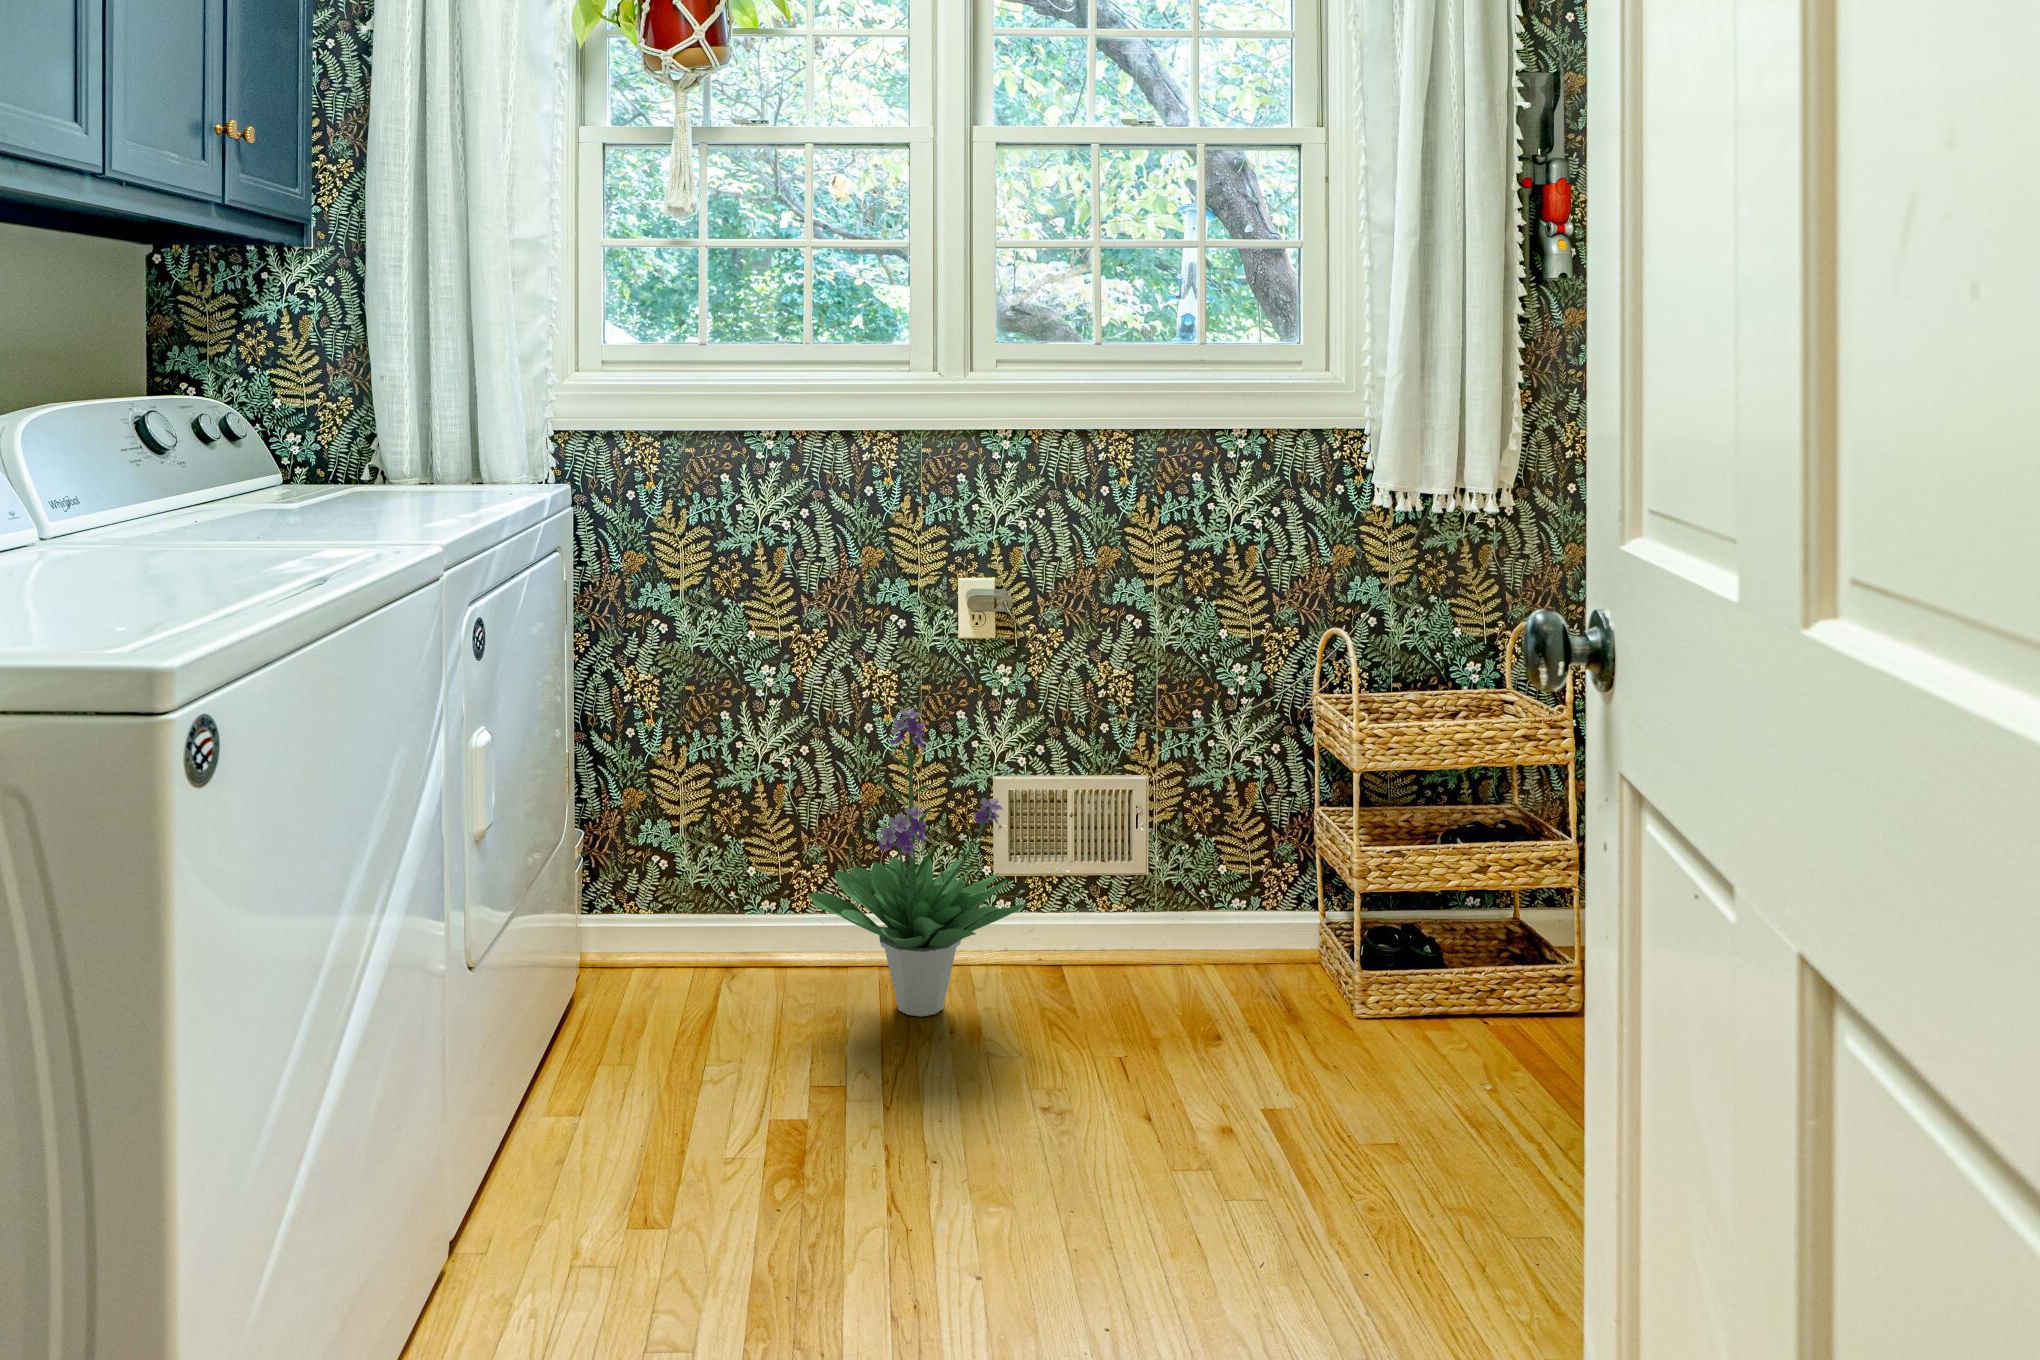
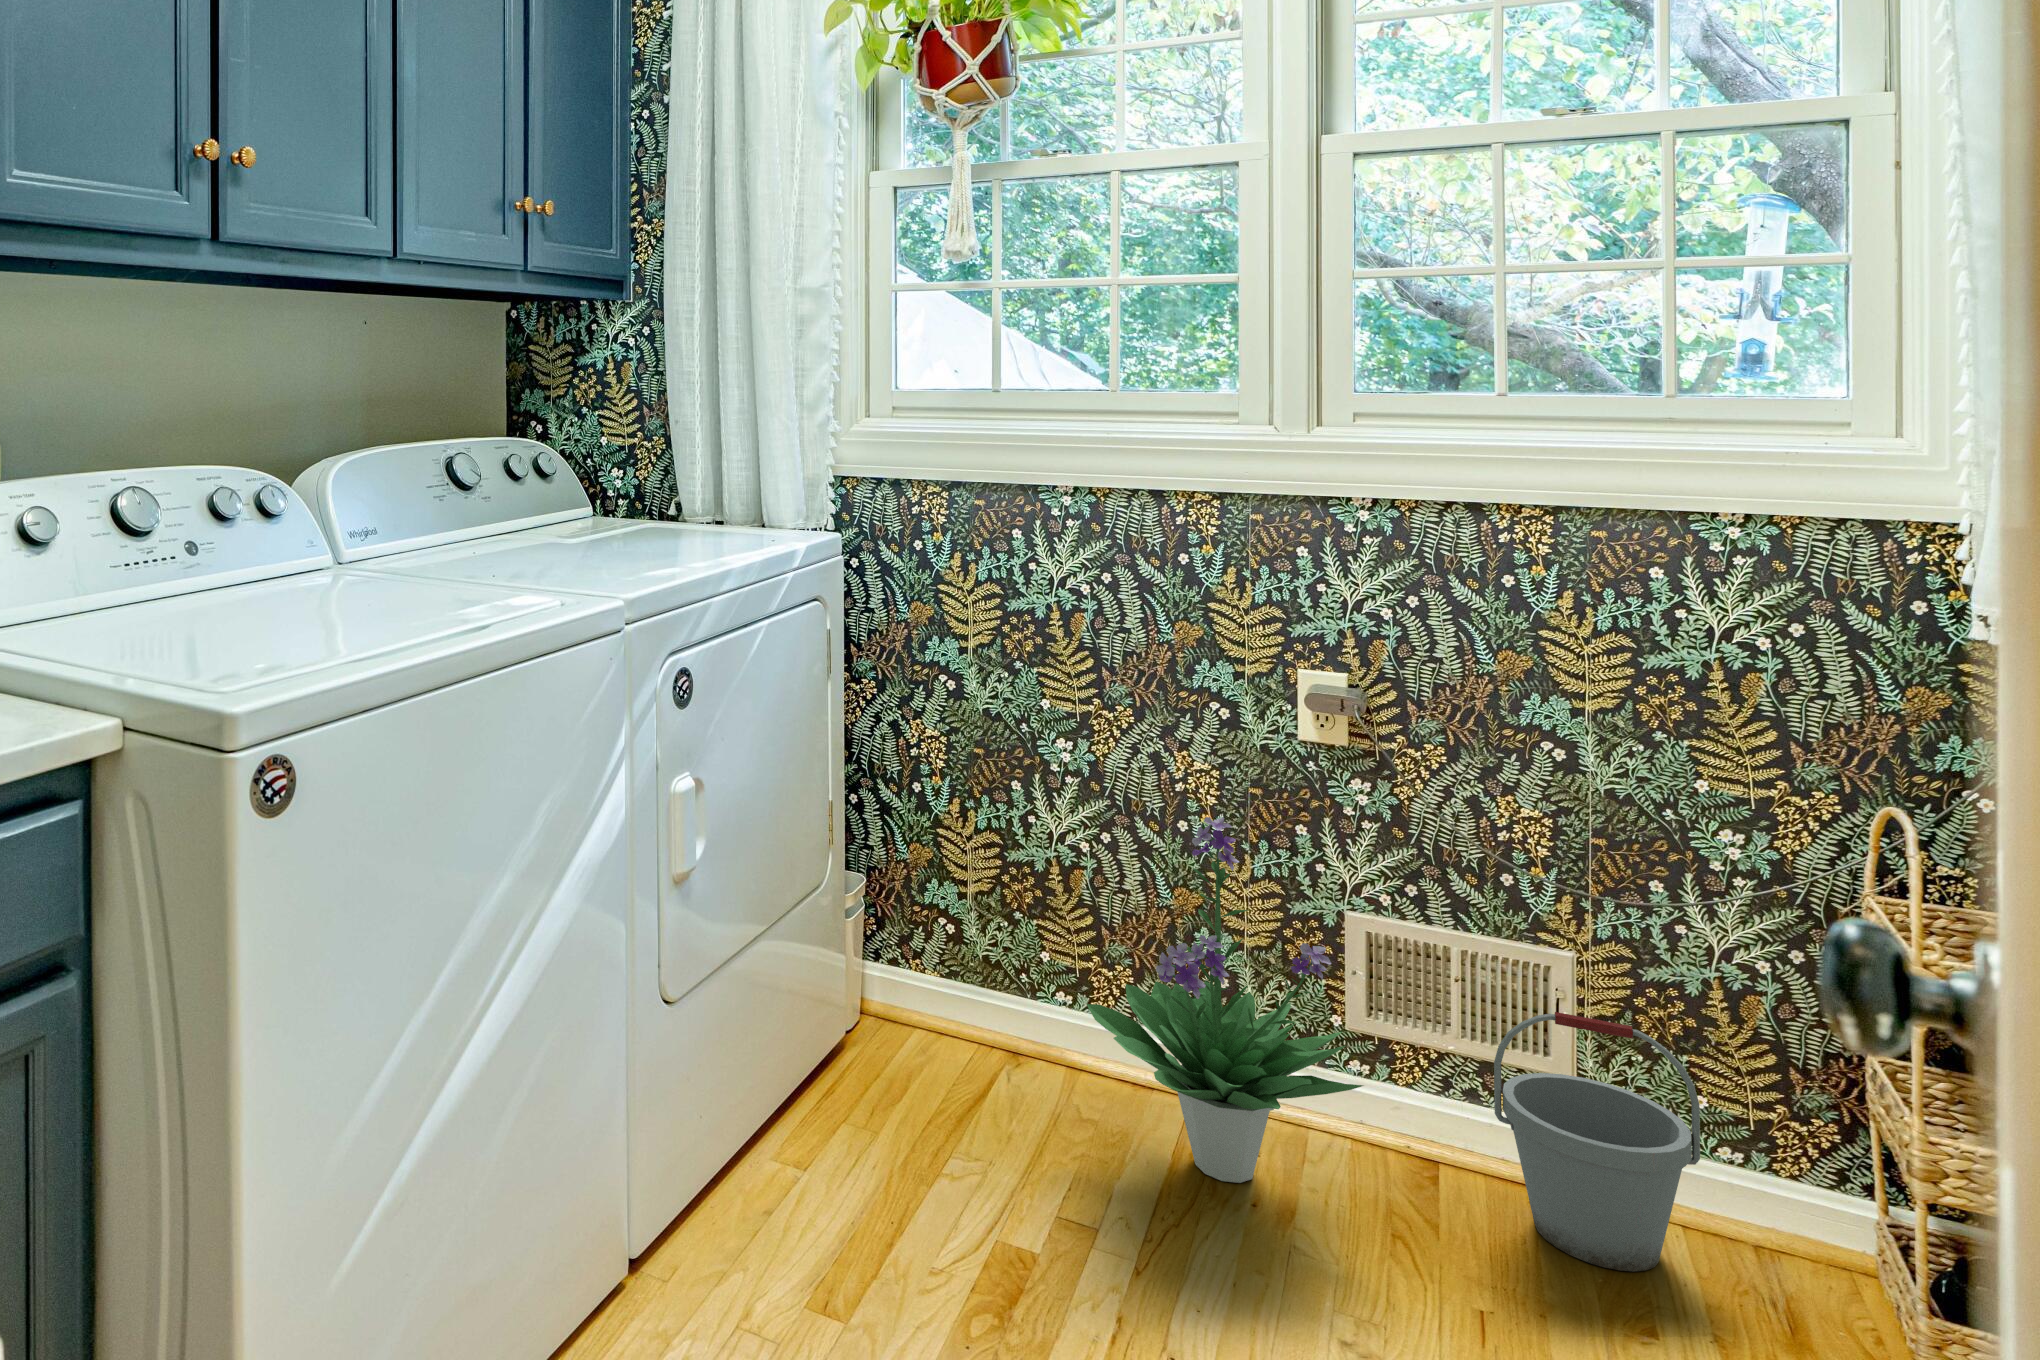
bucket: none [1106,817,1231,1001] -> present [1494,1012,1700,1272]

